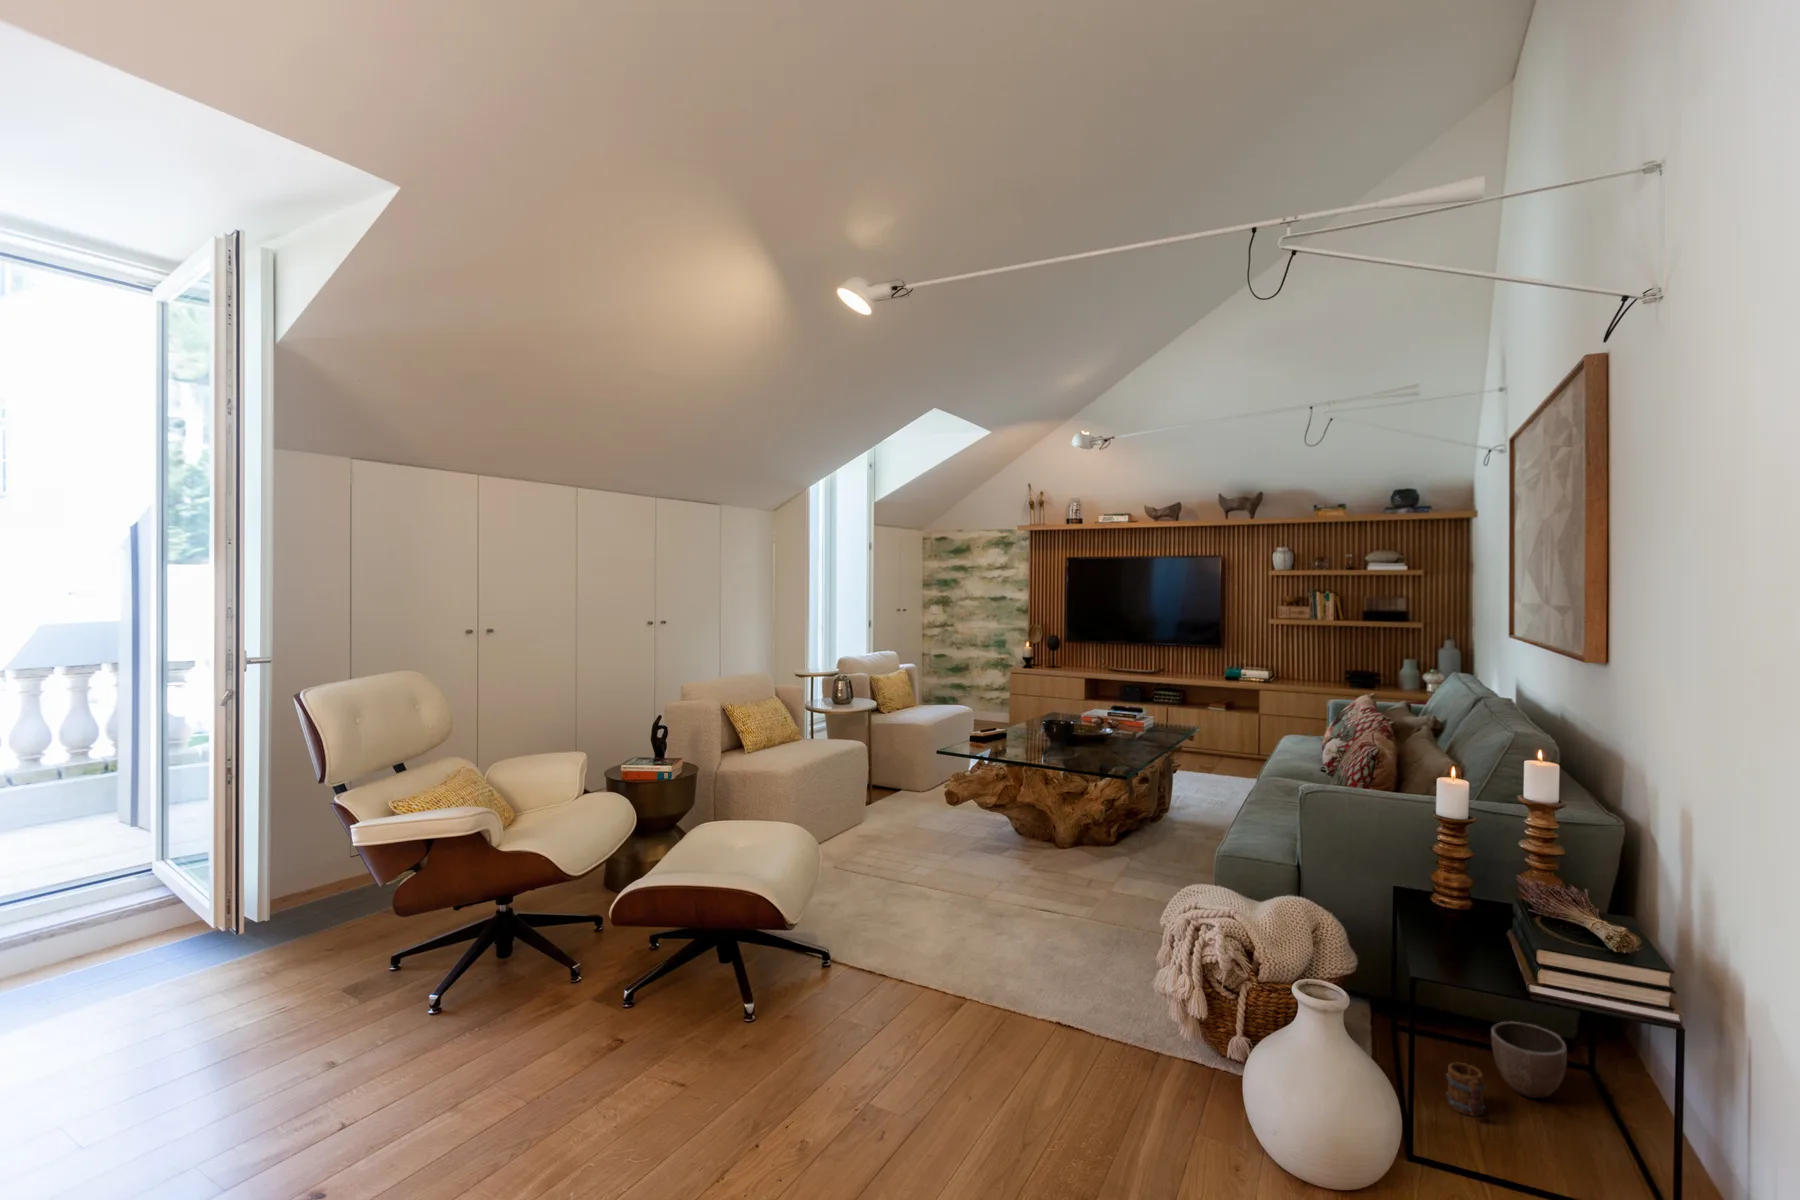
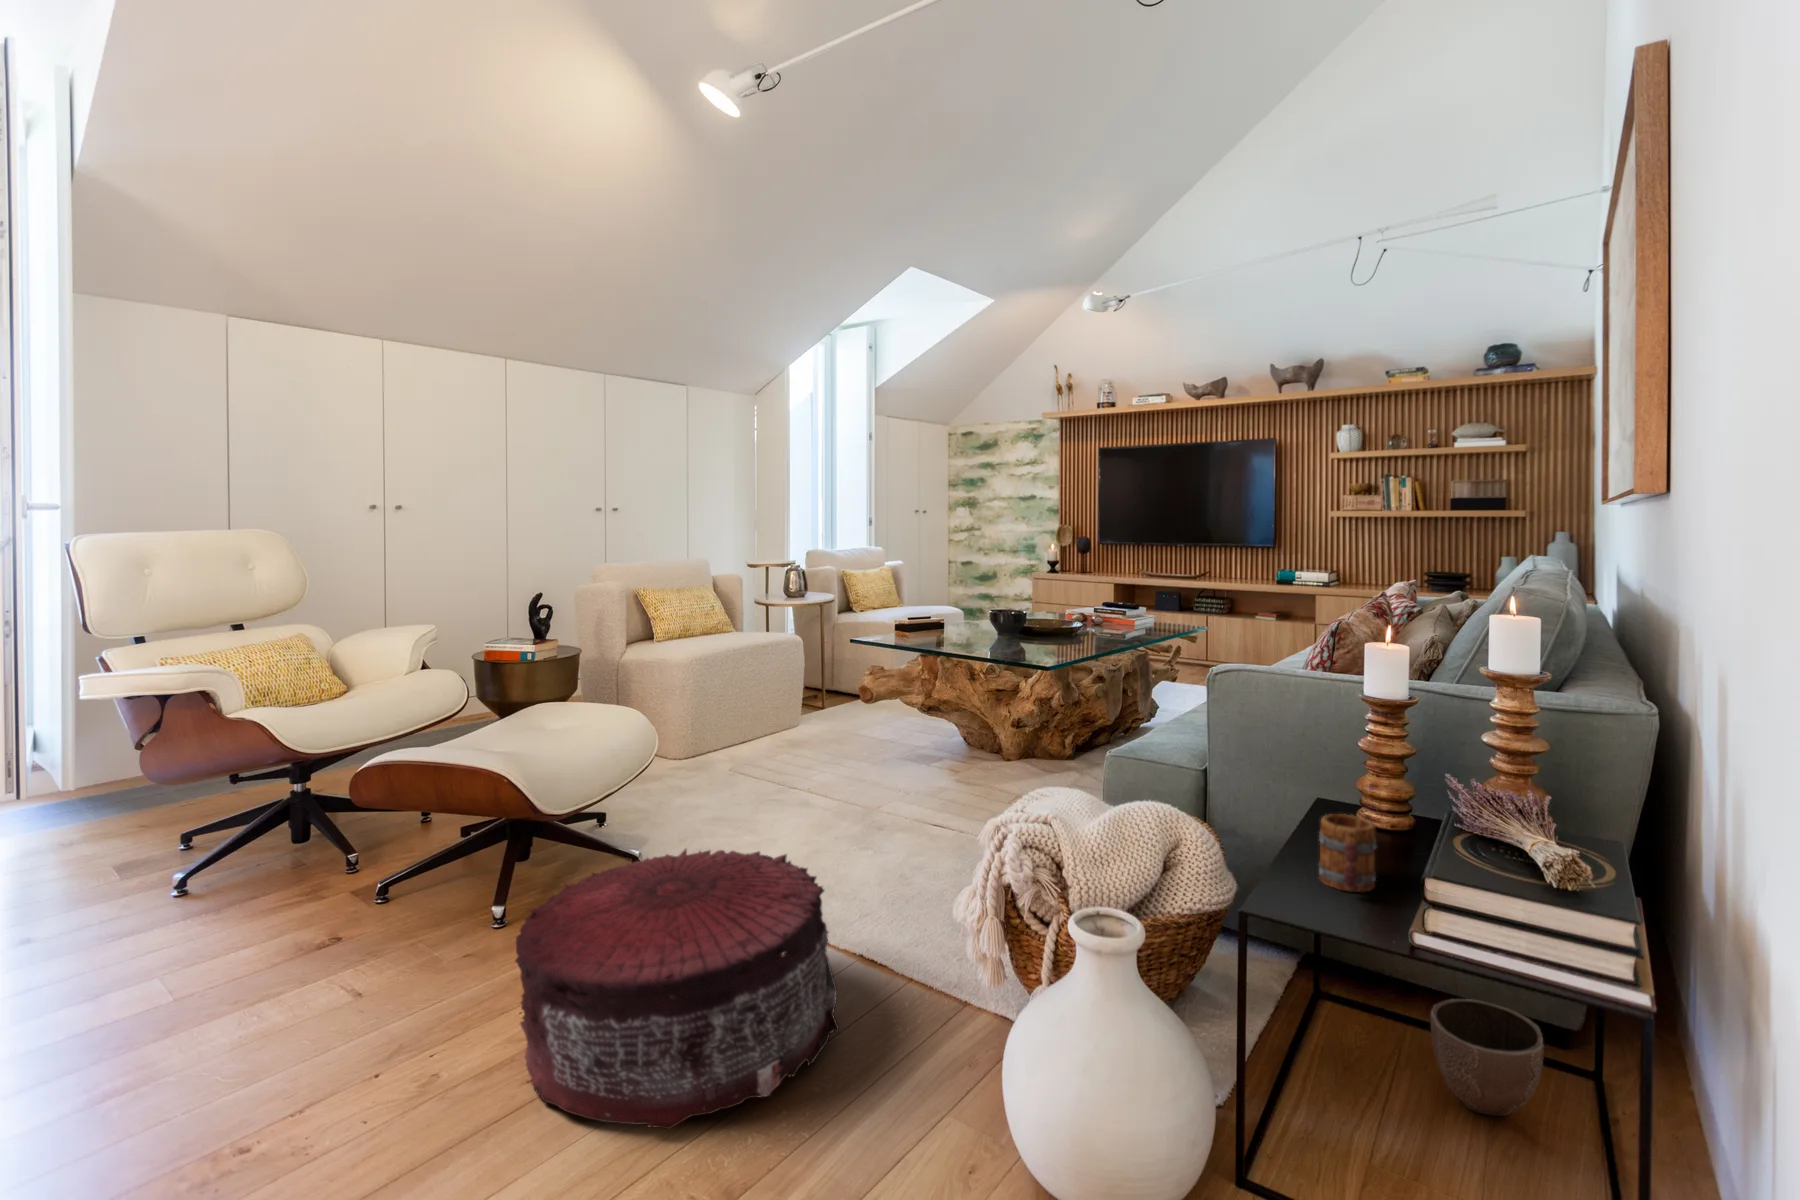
pouf: none [860,943,1094,1149] -> present [516,849,839,1129]
mug: present [1447,1063,1485,1117] -> present [1319,814,1376,892]

